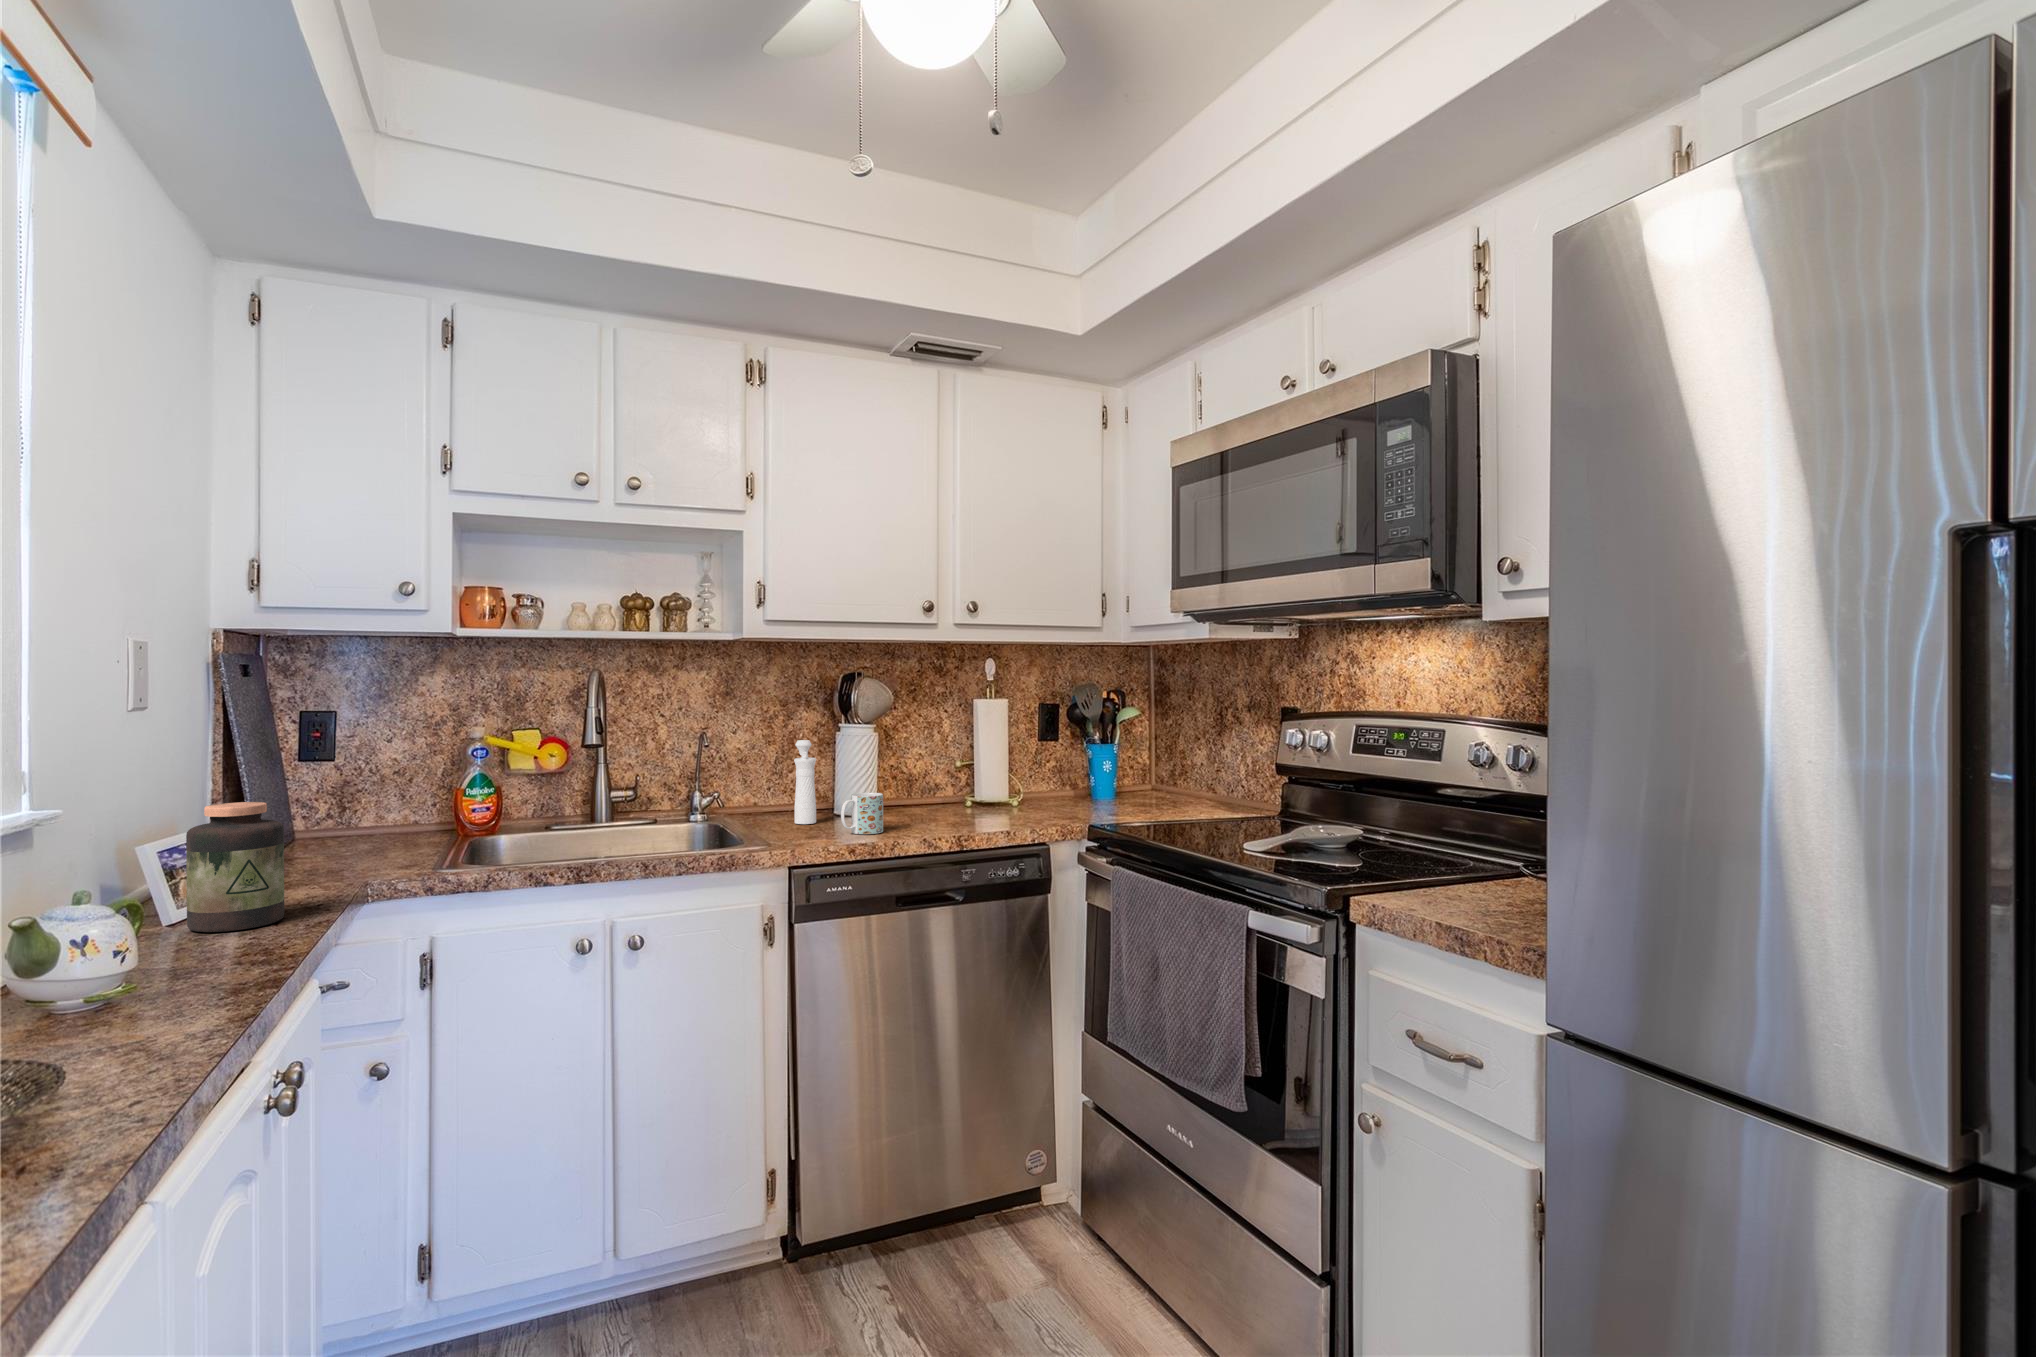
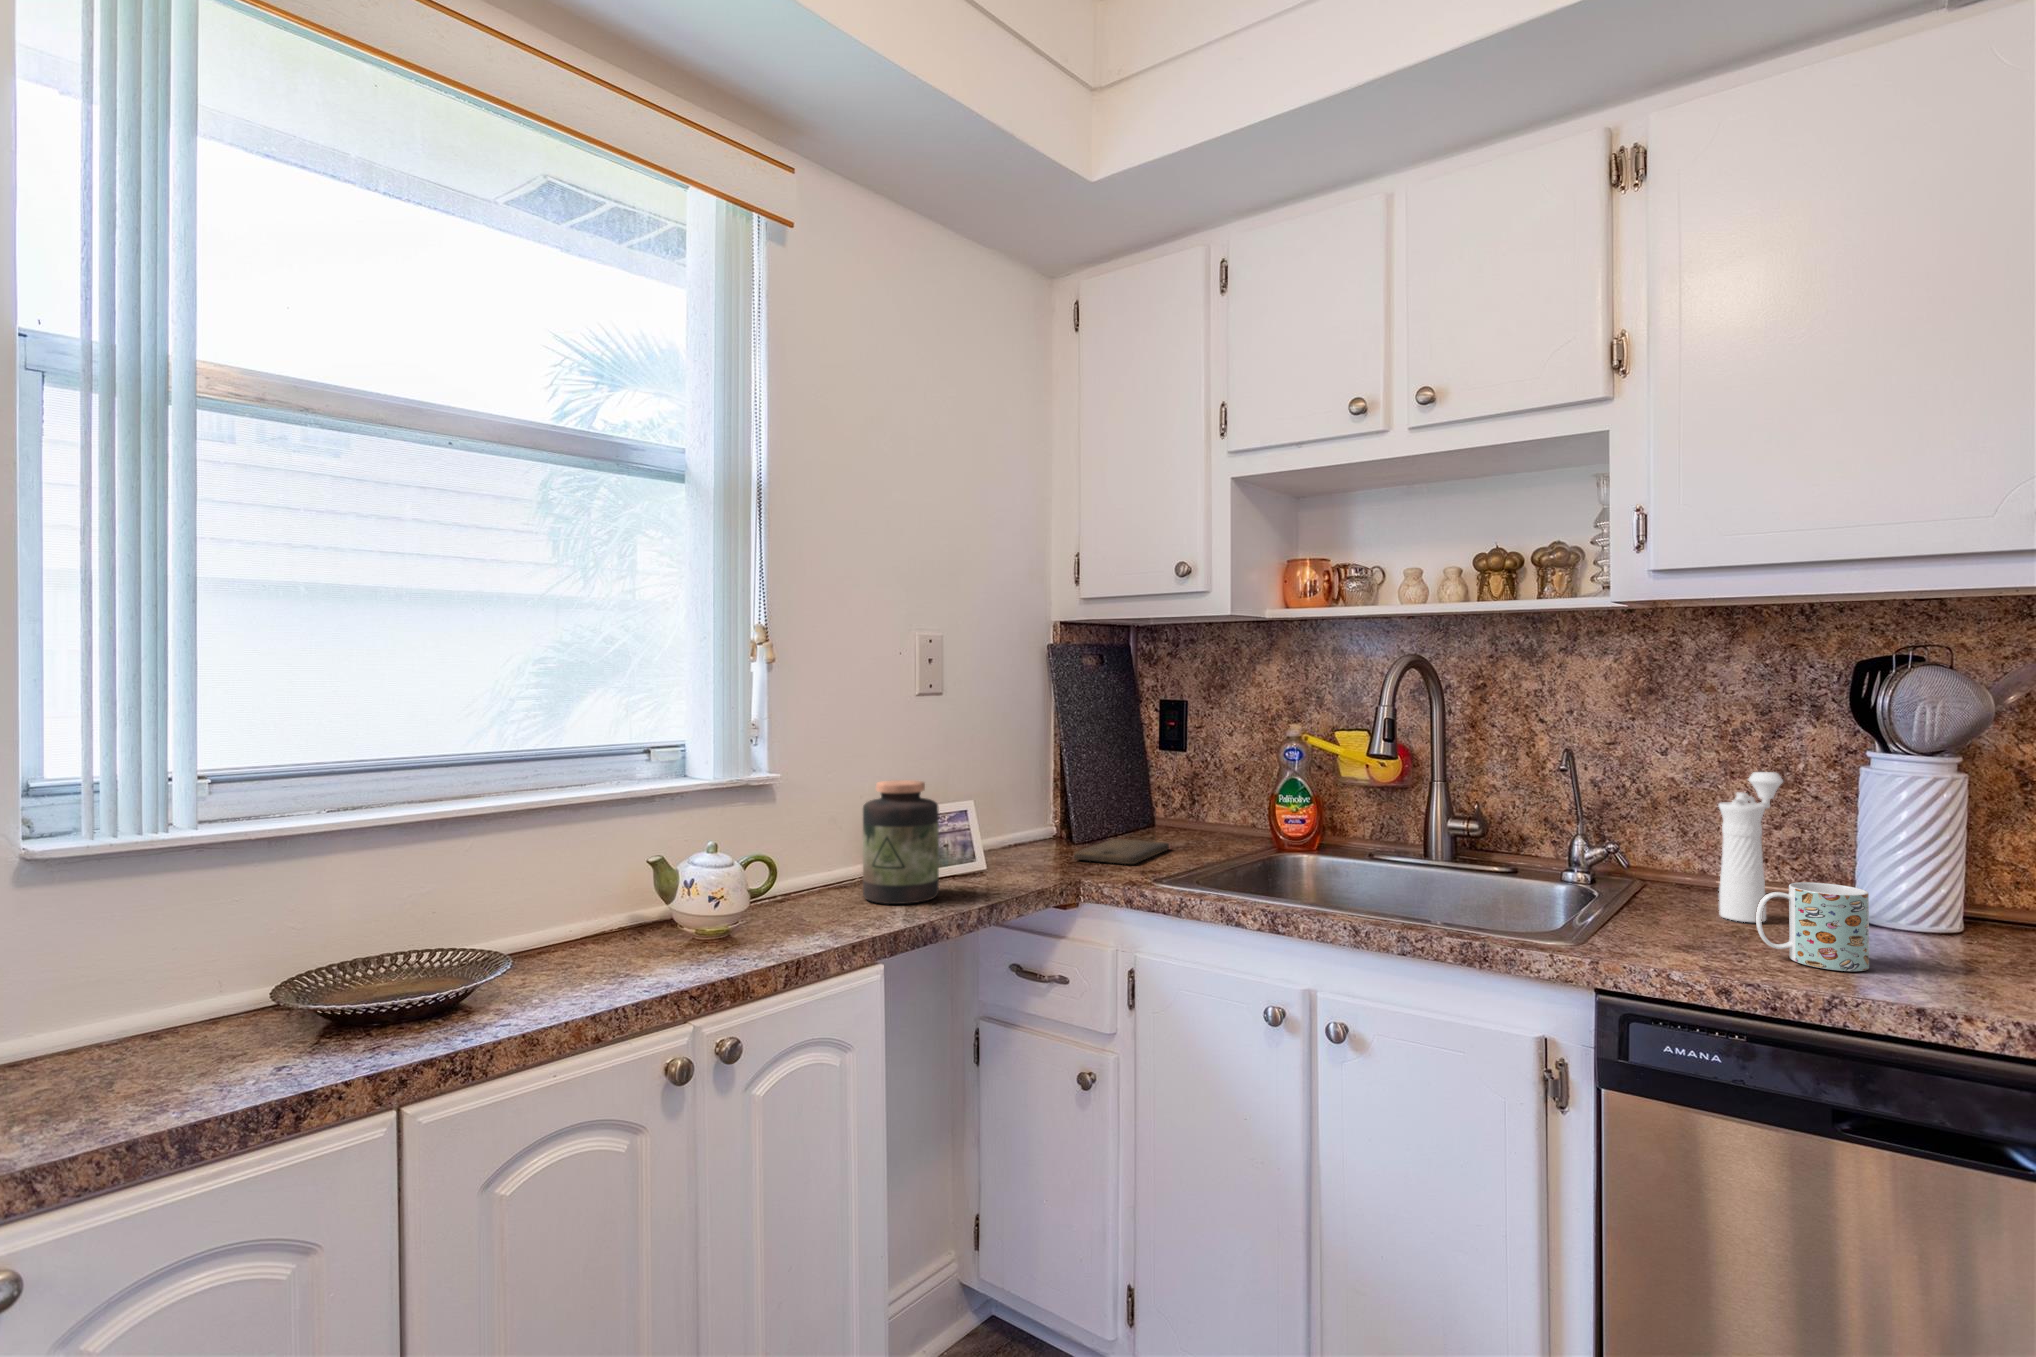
cutting board: none [304,845,384,871] -> present [1074,839,1169,864]

